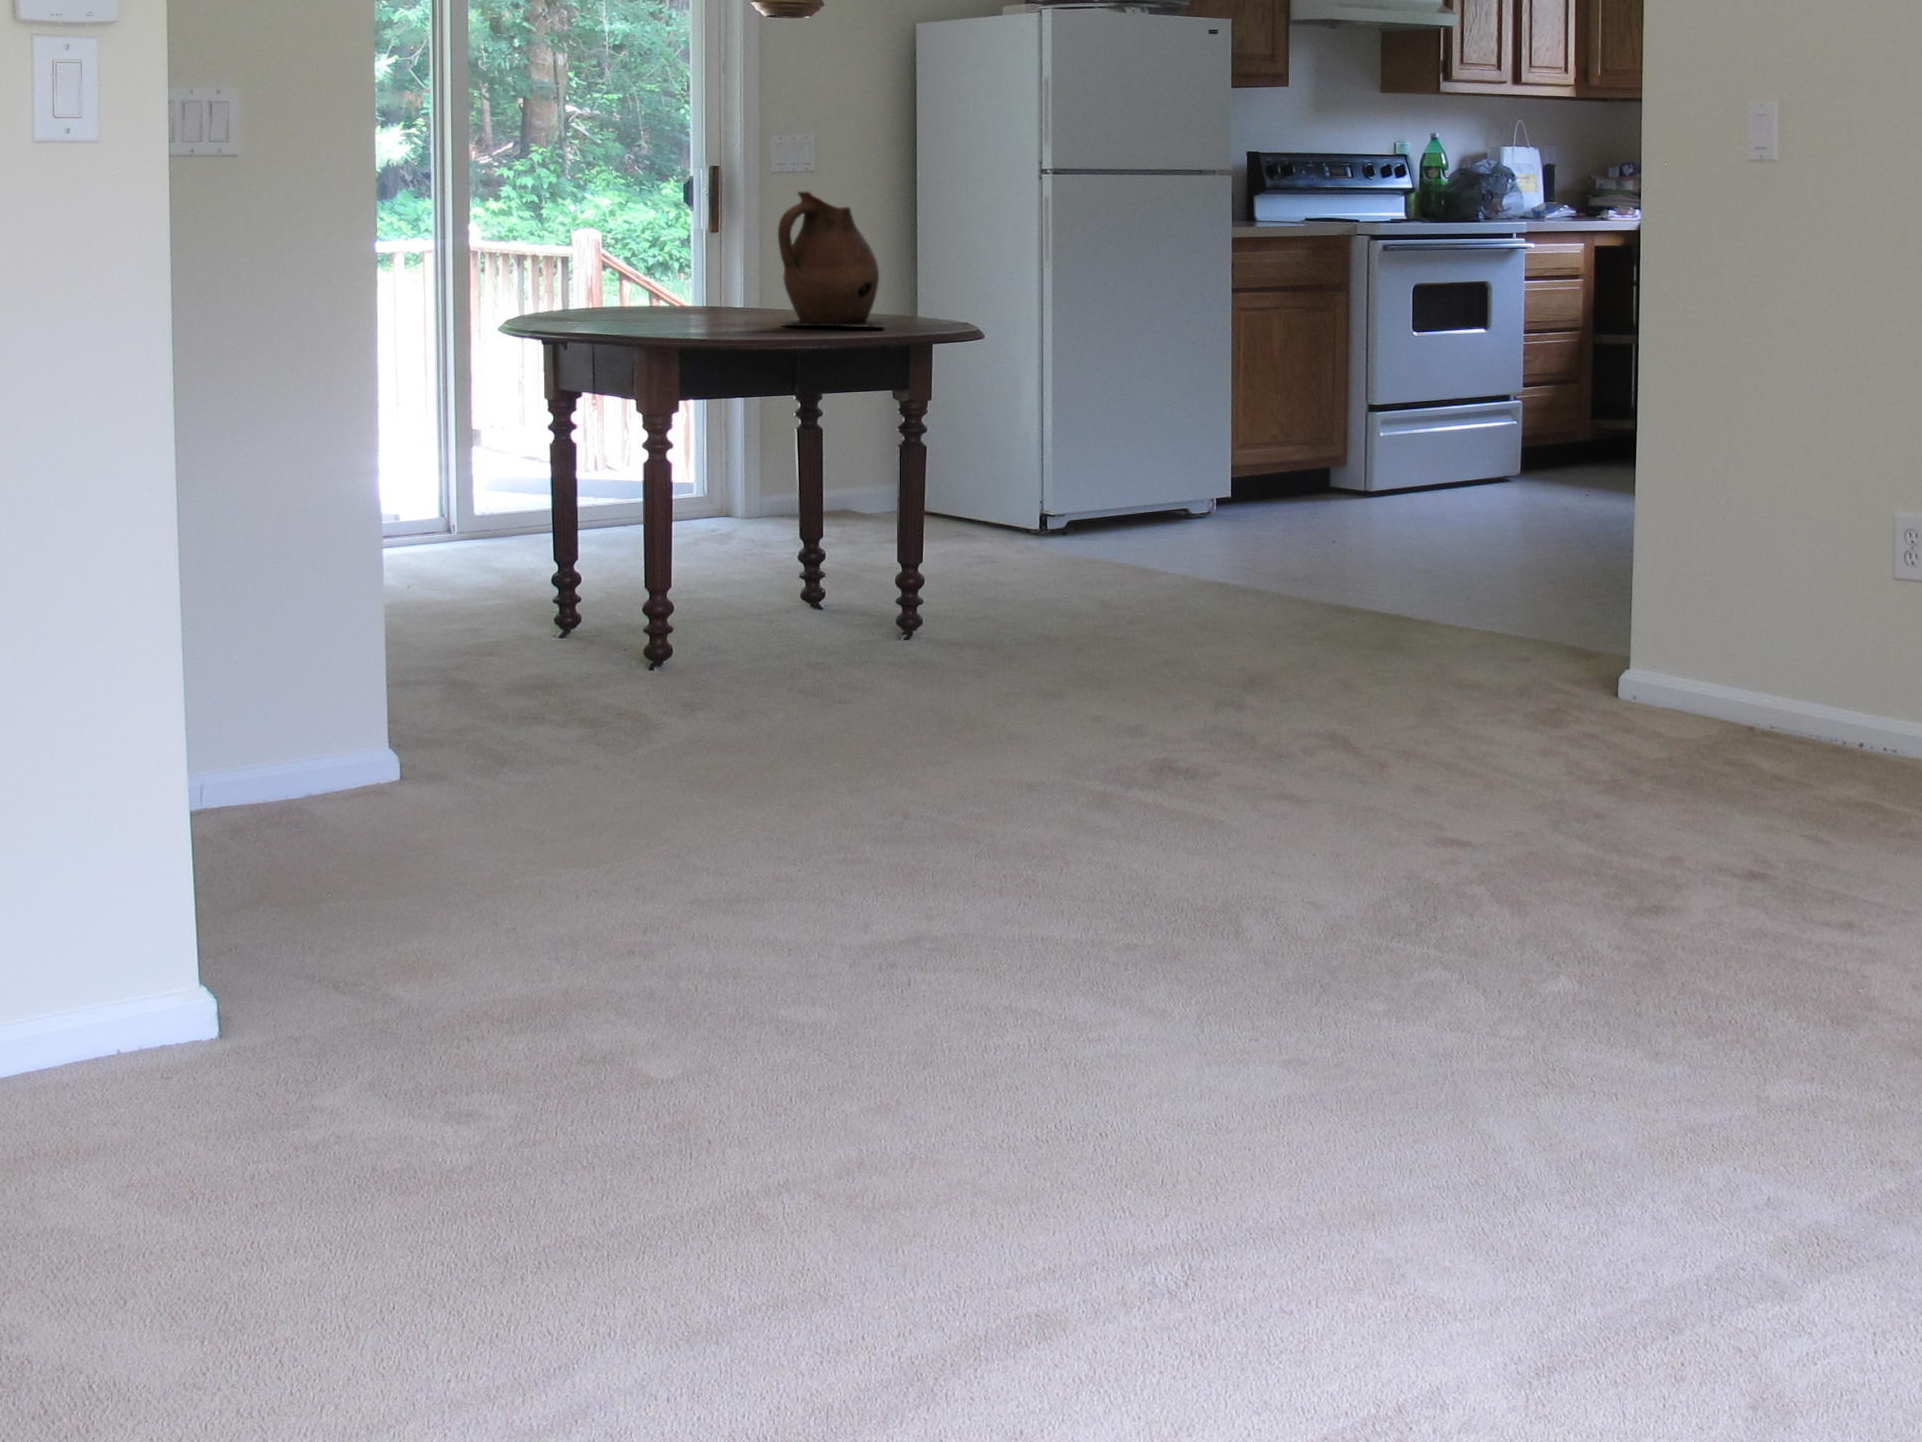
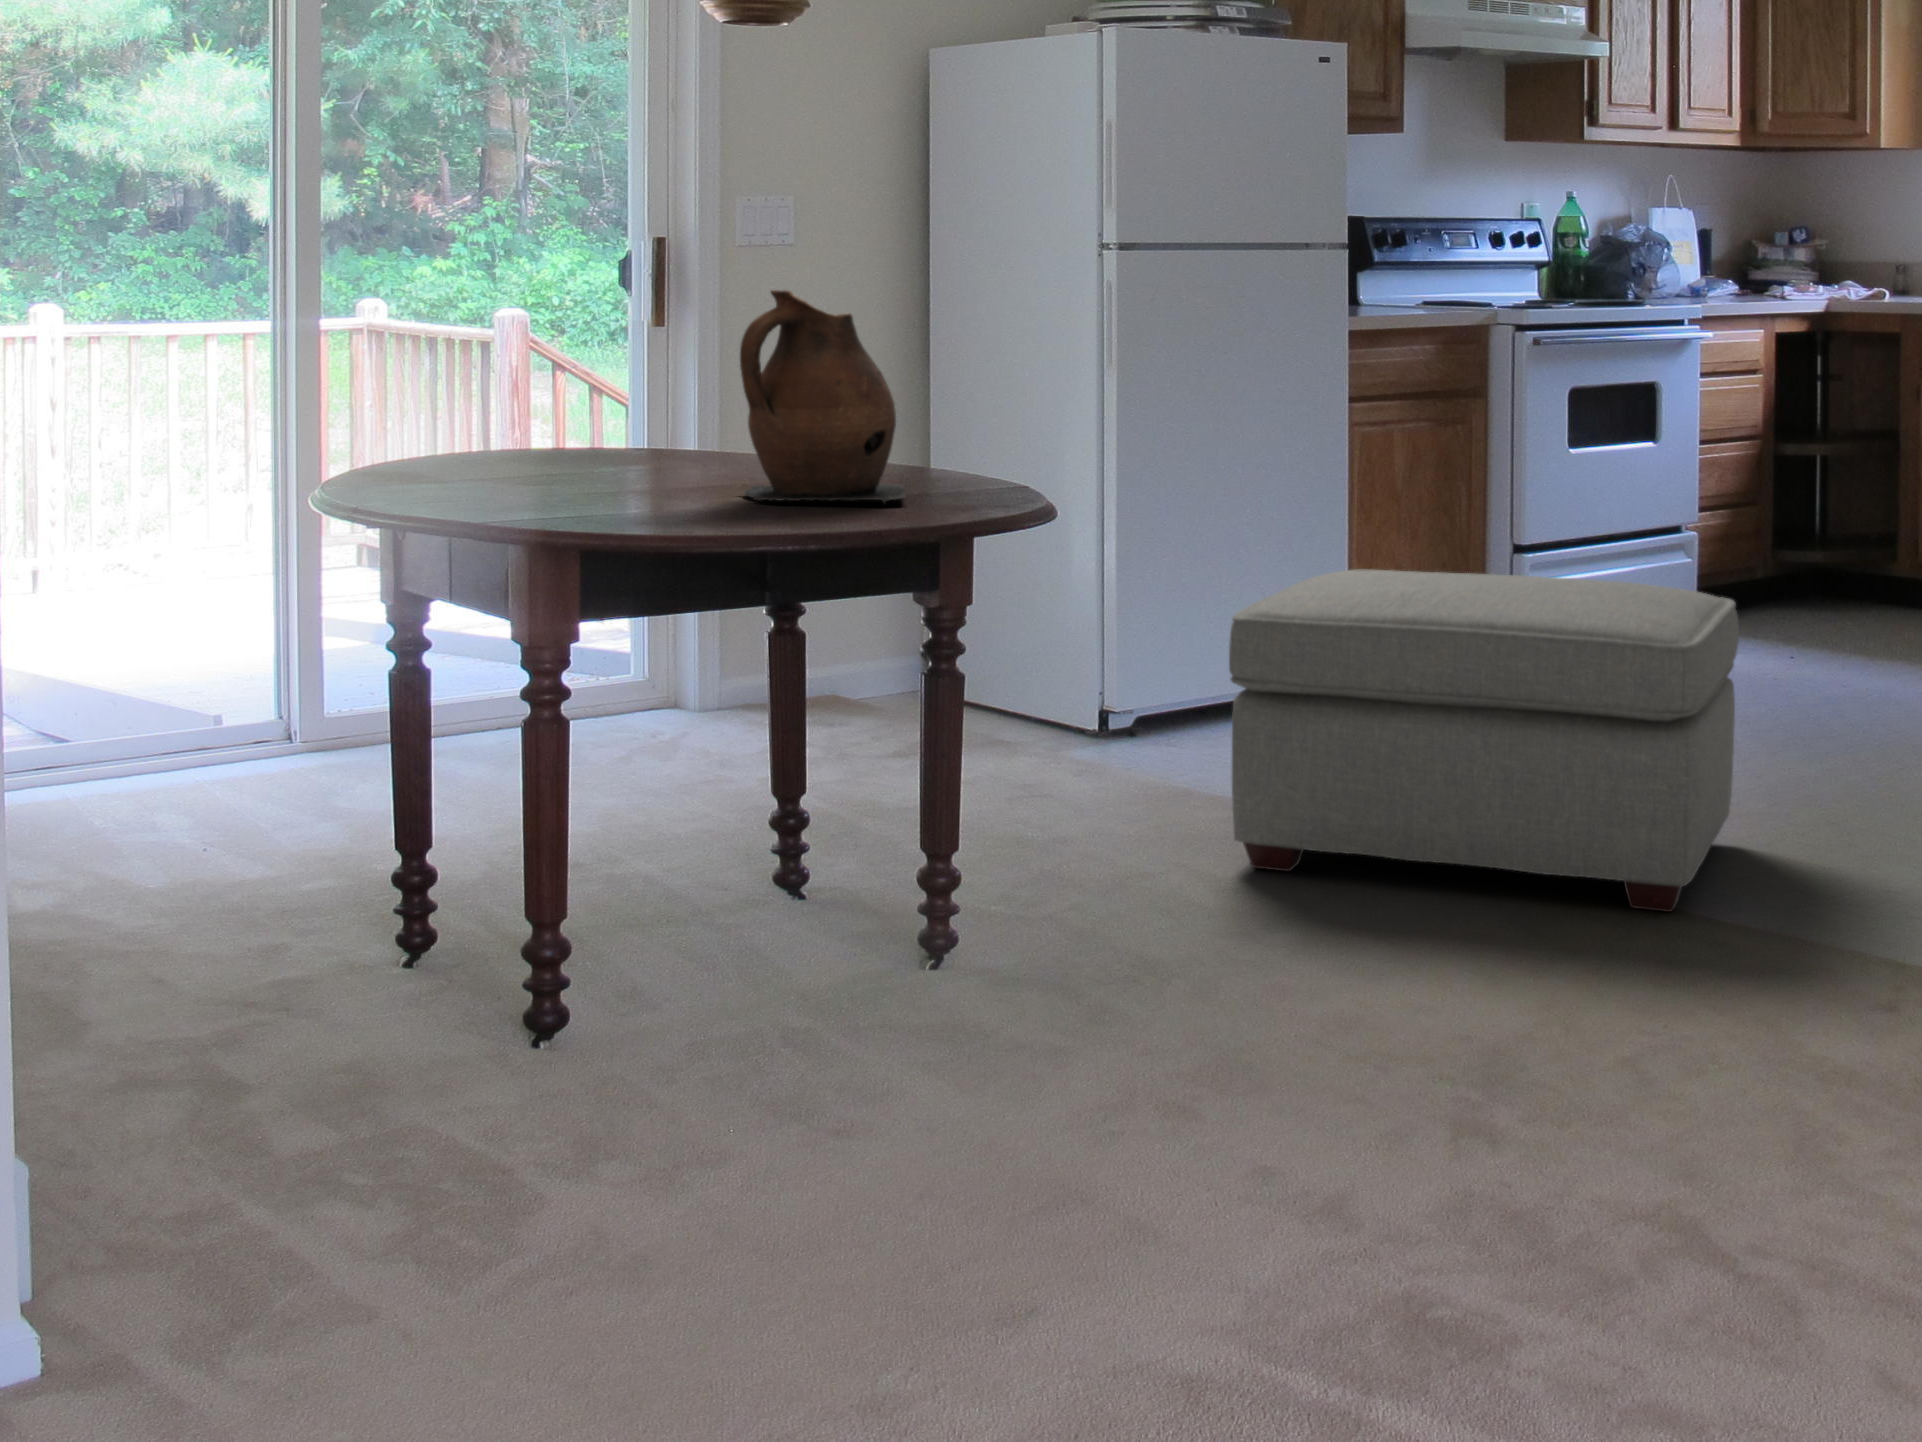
ottoman: none [1113,401,1473,616] -> present [1229,569,1739,912]

